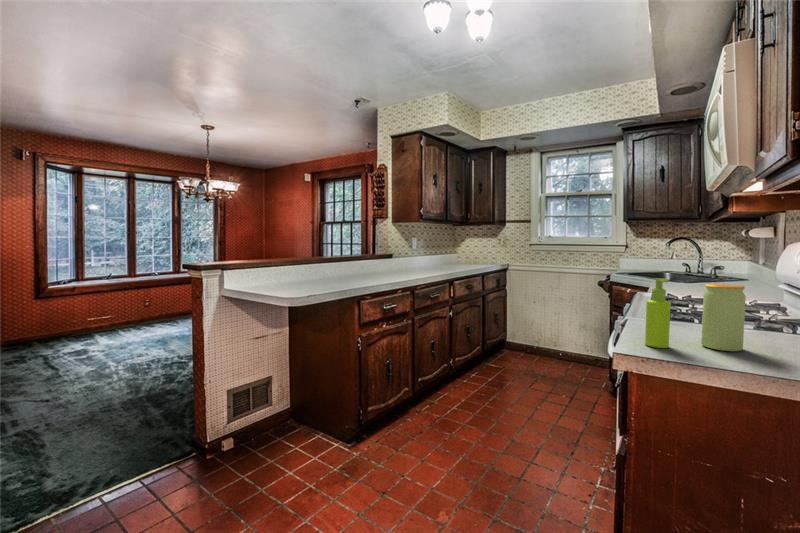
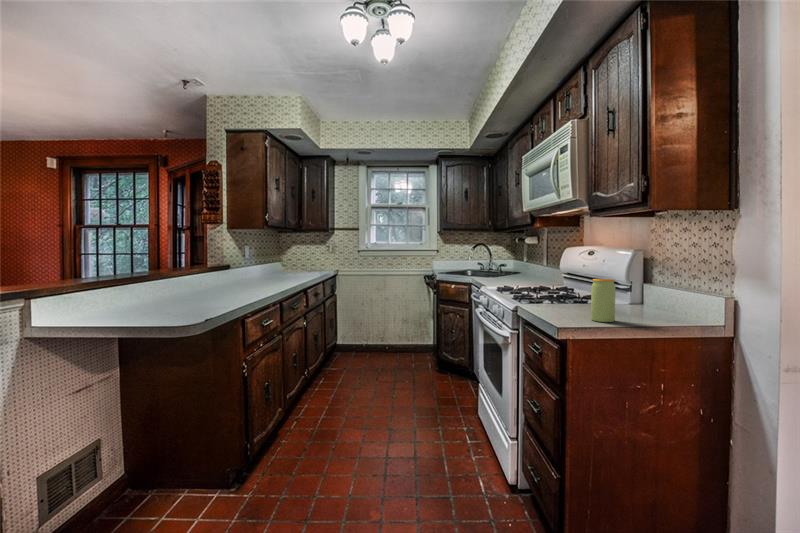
soap dispenser: present [645,278,671,348] -> none [567,277,584,325]

